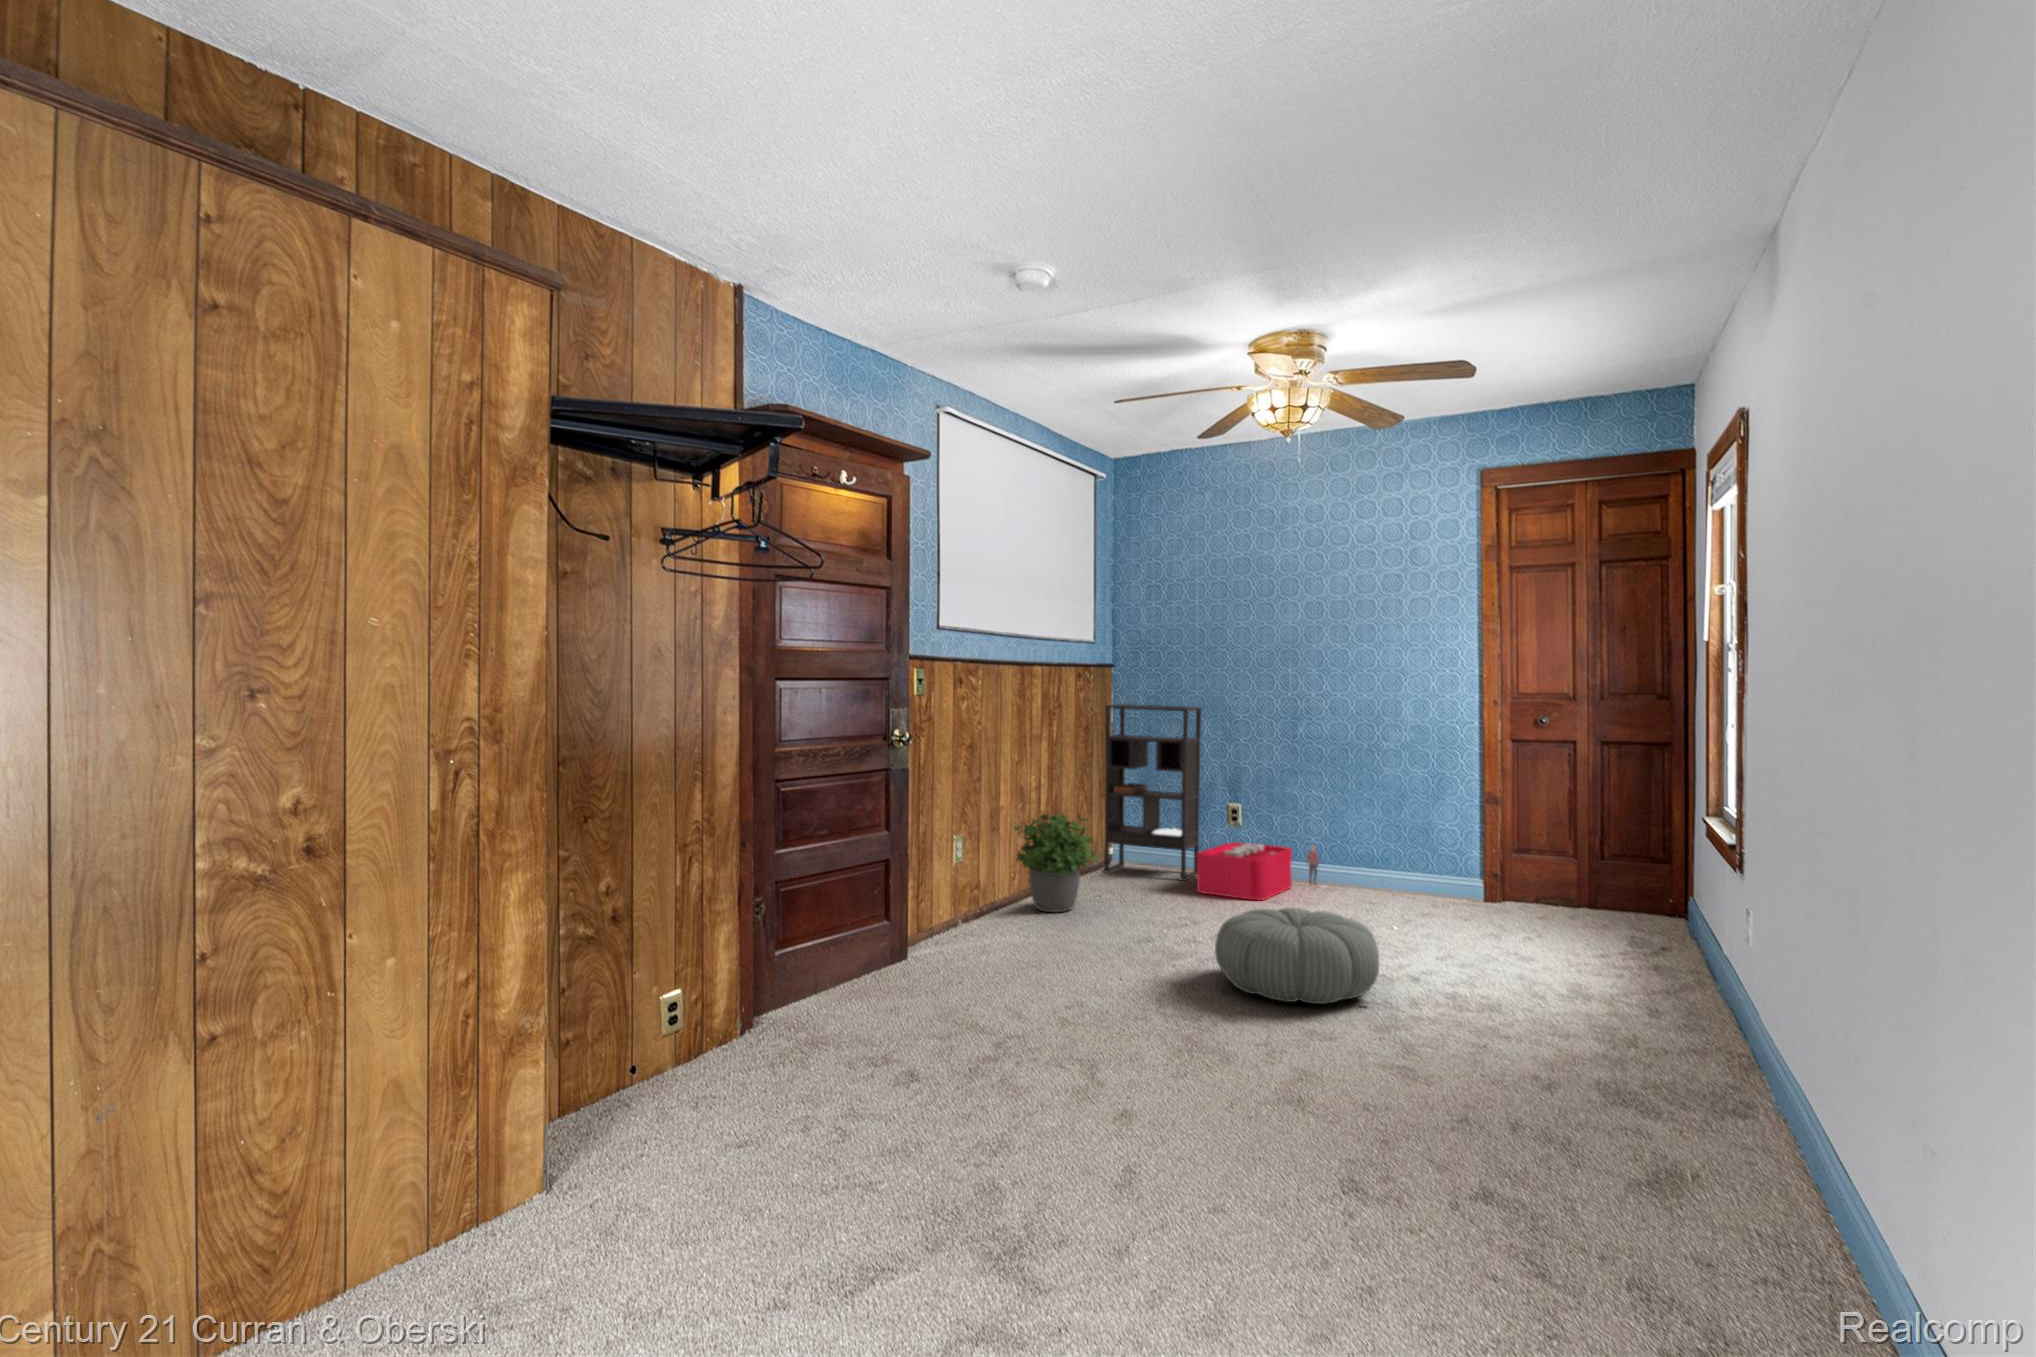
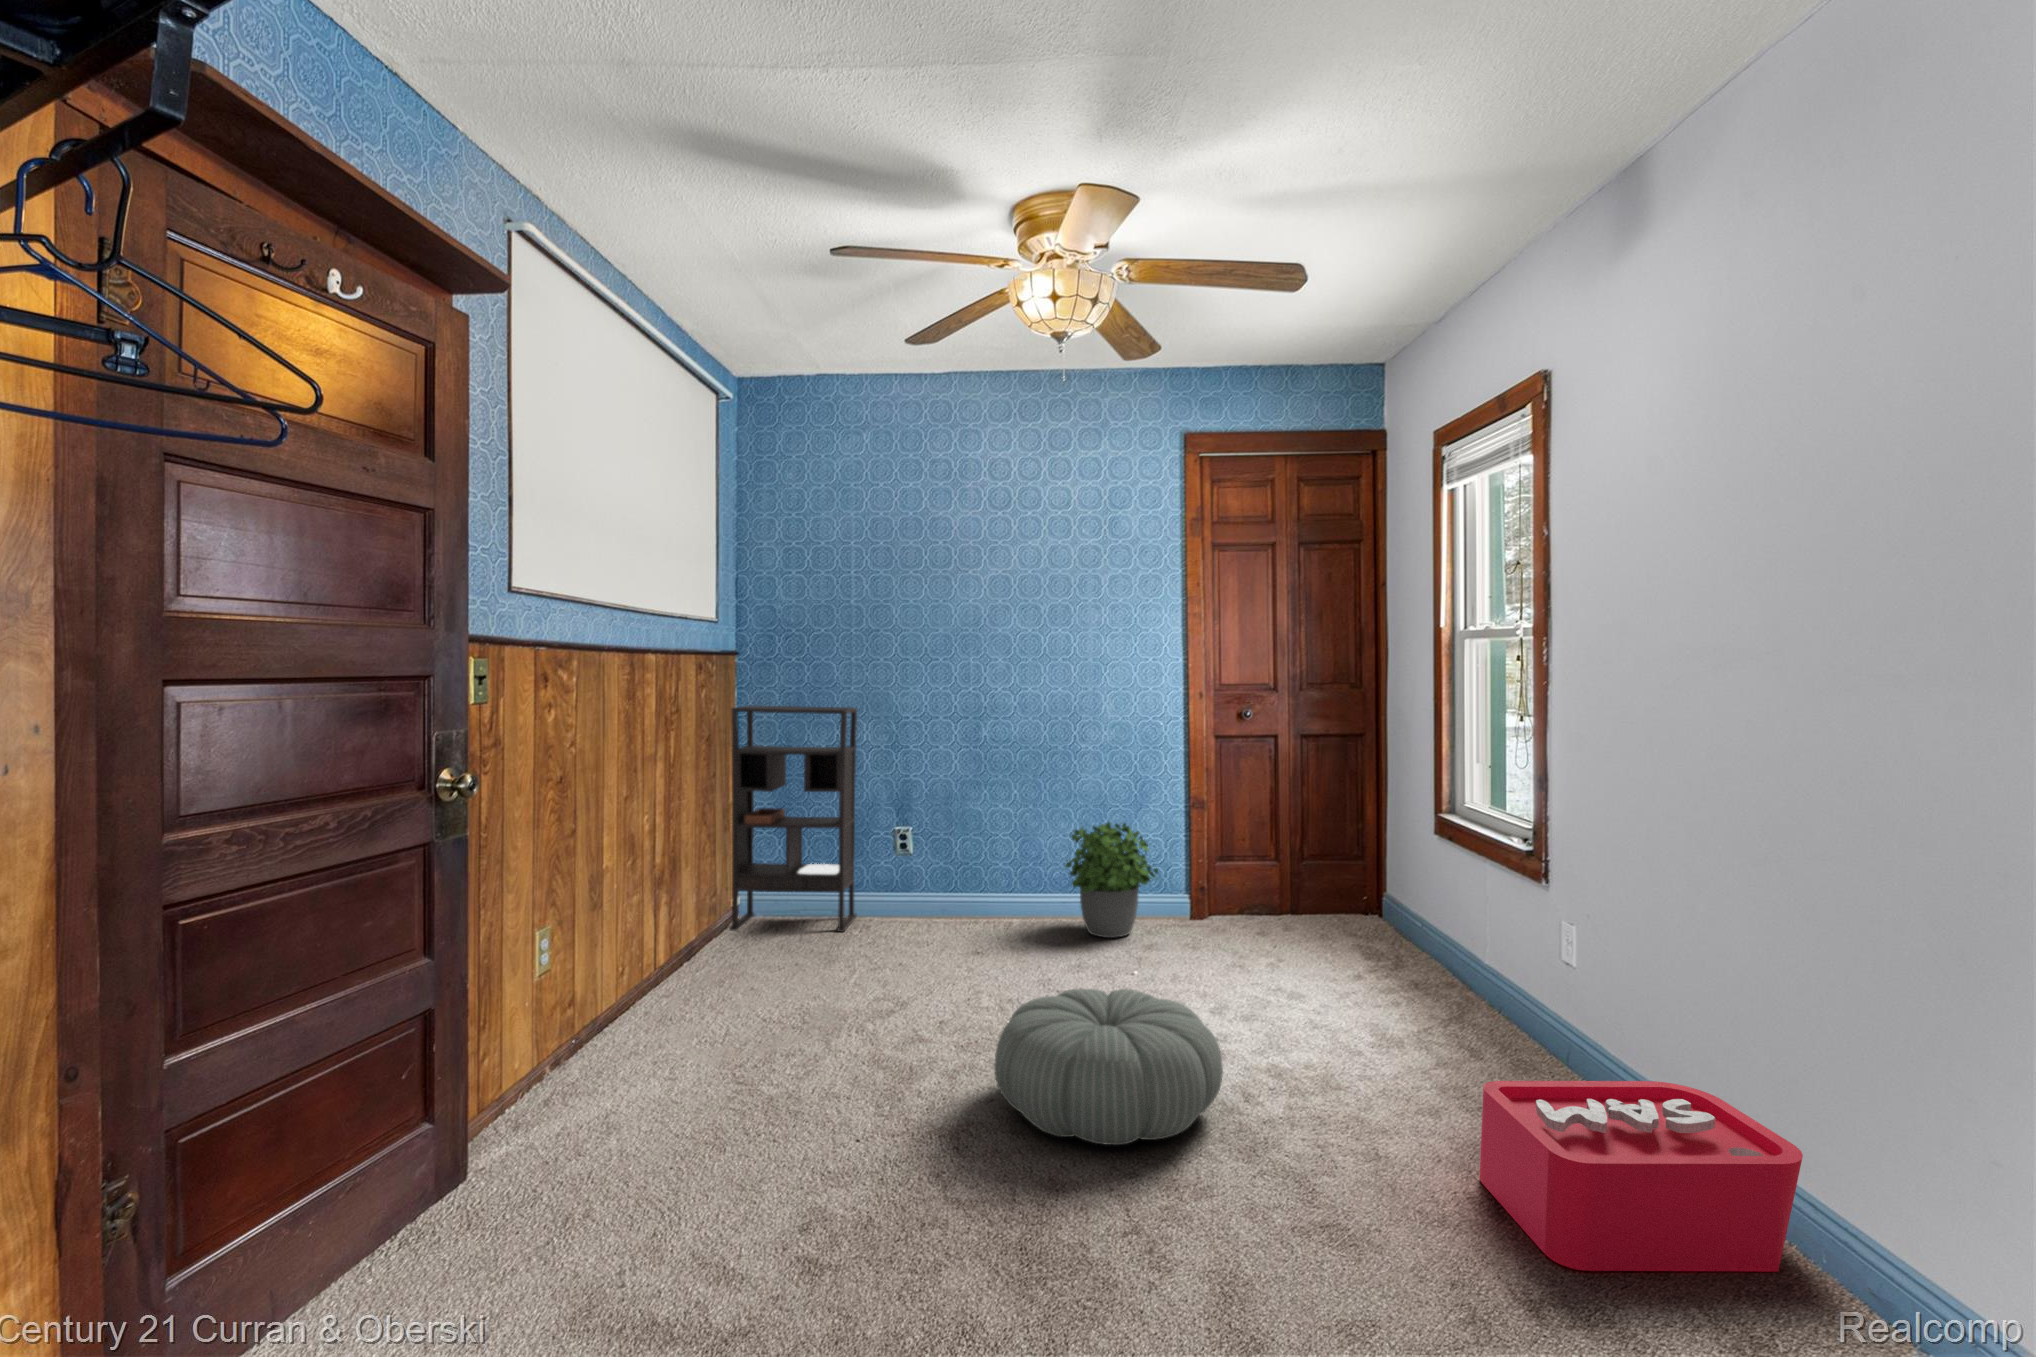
potted plant: present [1014,812,1098,912] -> present [1066,822,1158,938]
storage bin: present [1197,843,1319,900] -> present [1480,1081,1873,1291]

